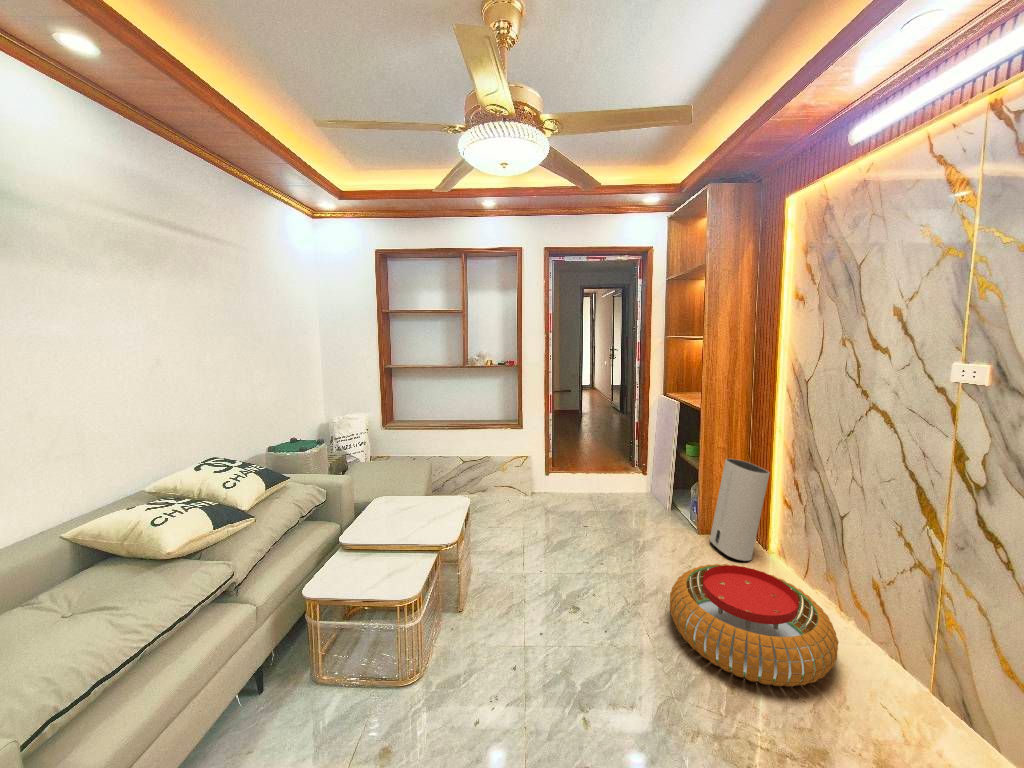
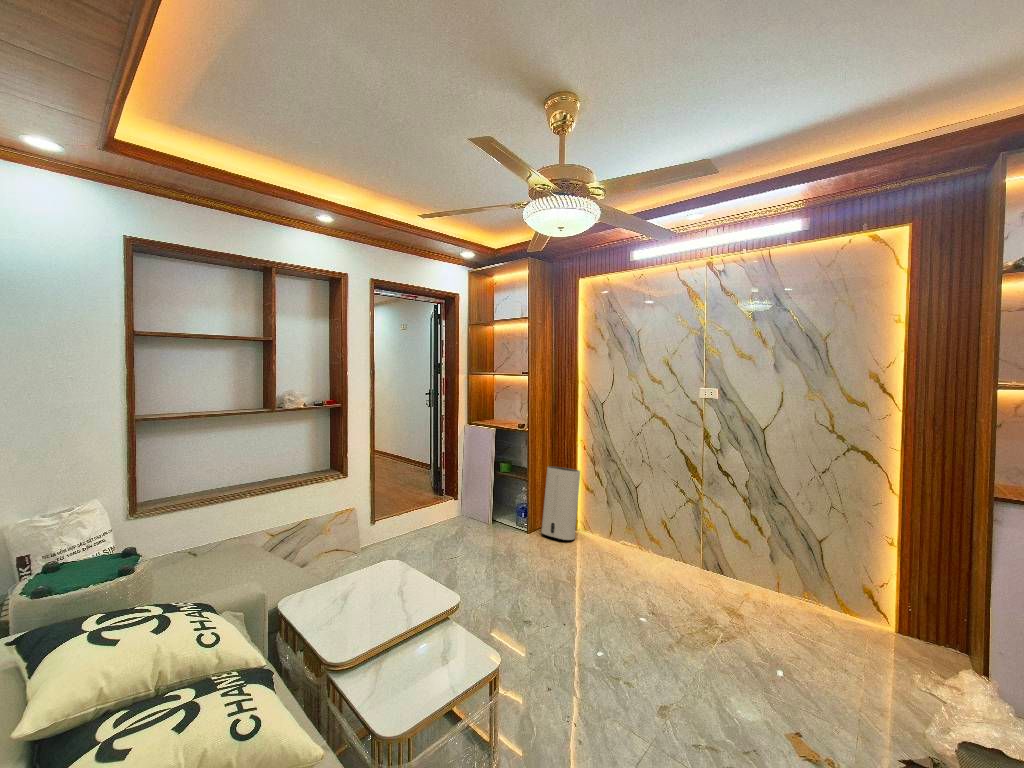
pouf: present [670,564,838,687] -> none [575,535,679,604]

